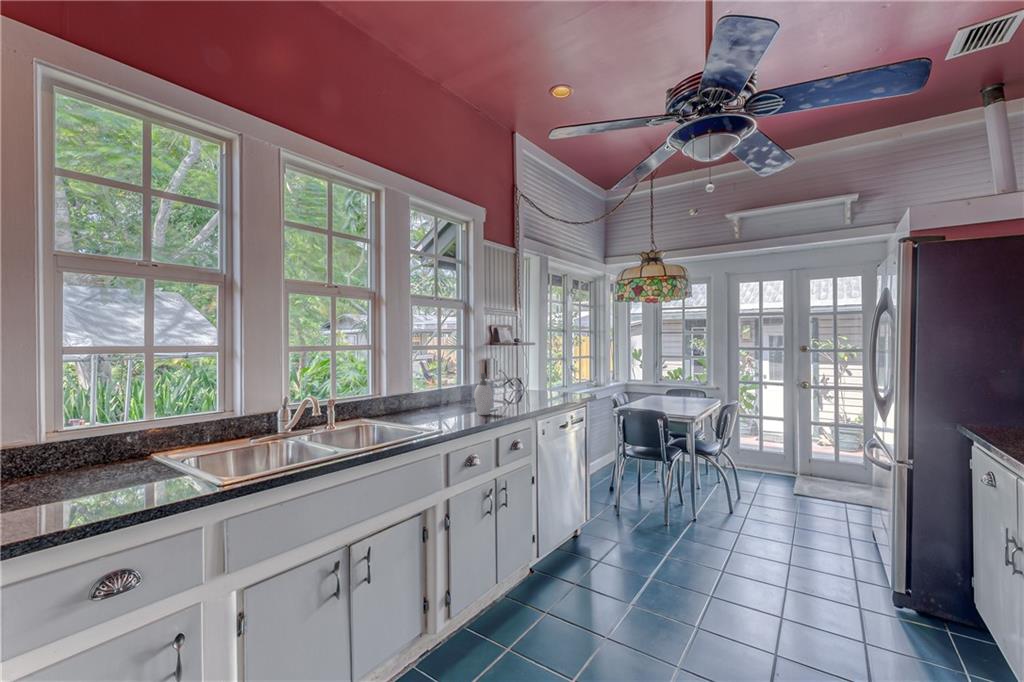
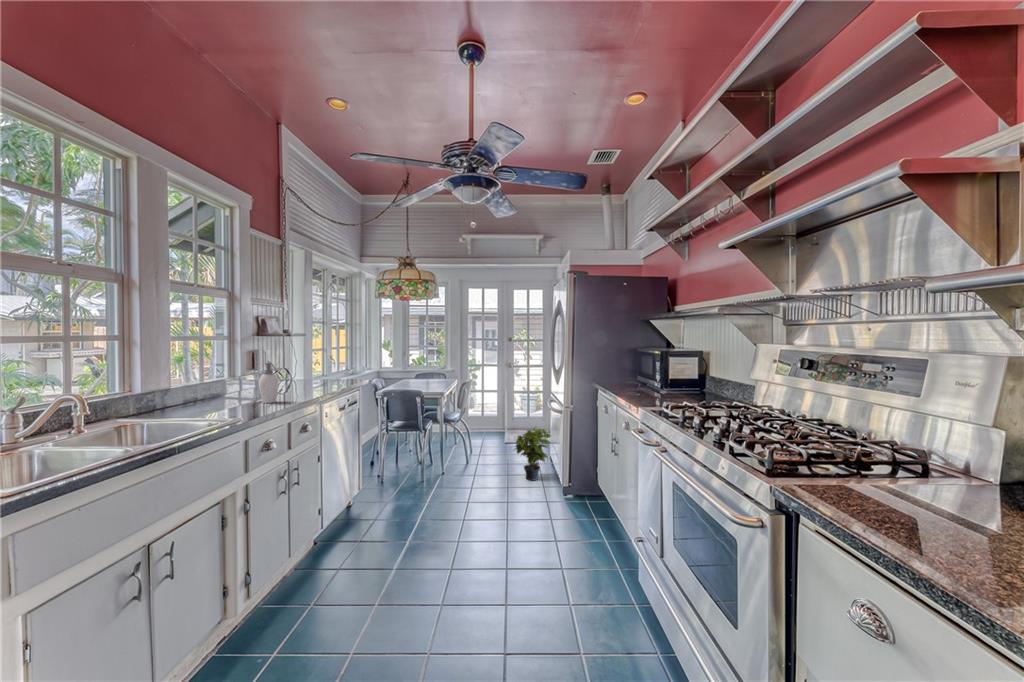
potted plant: none [800,482,871,565] -> present [514,427,551,481]

